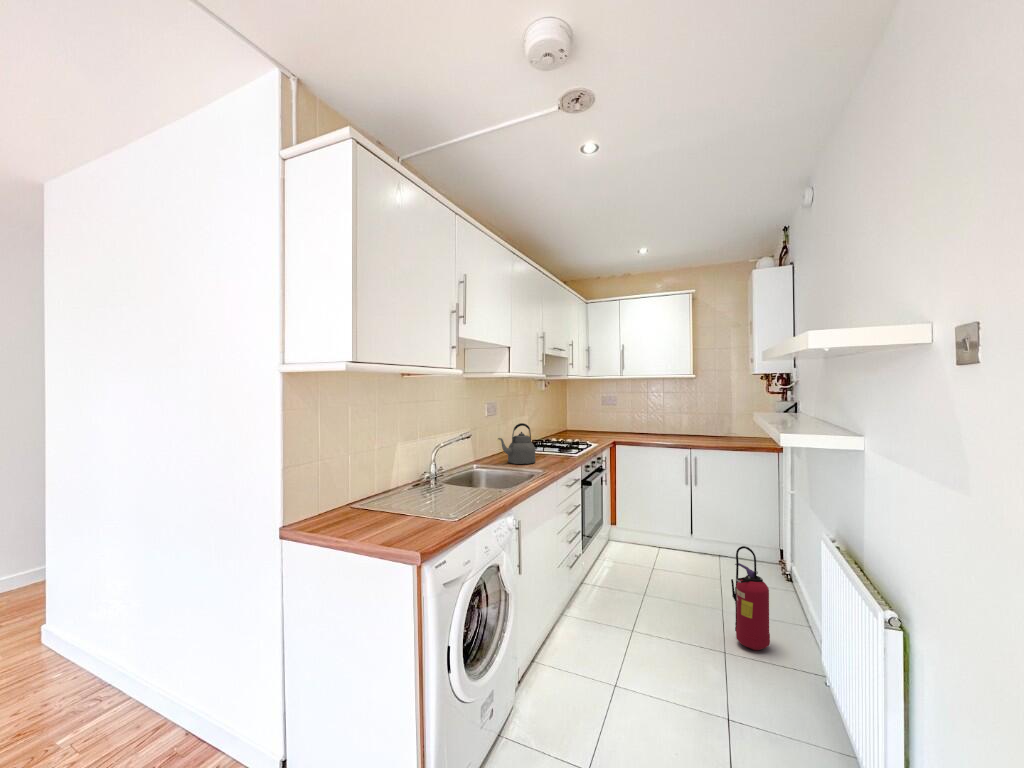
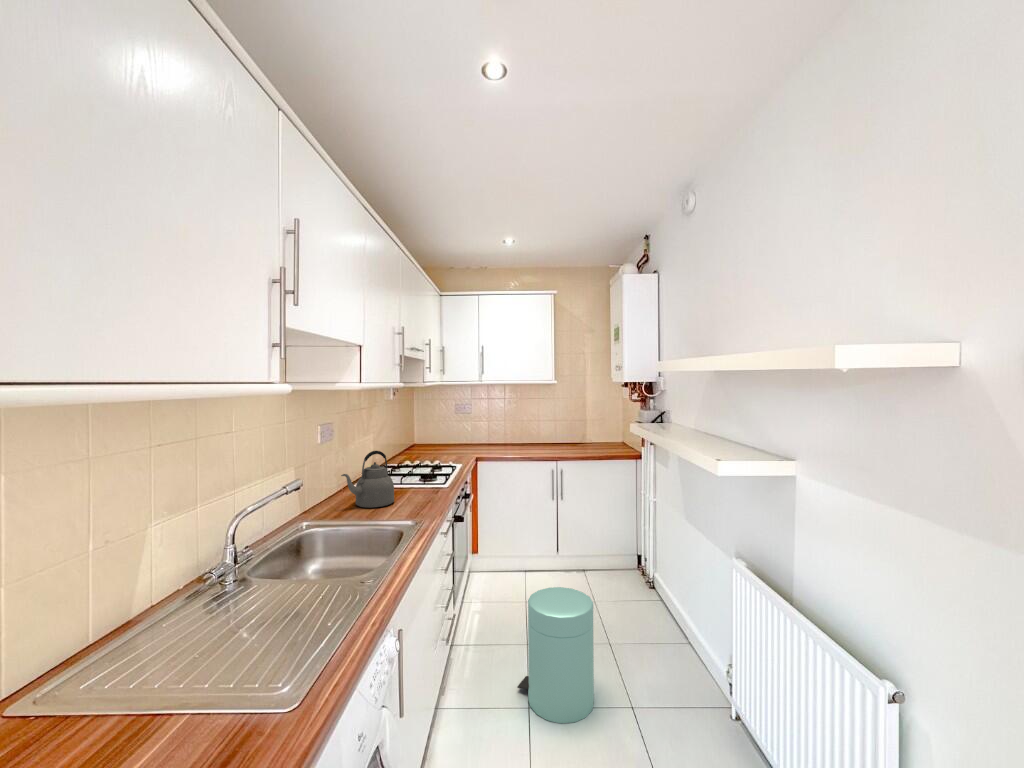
trash can: none [629,542,692,645] -> present [517,587,594,723]
fire extinguisher: present [731,546,770,650] -> none [633,585,678,707]

